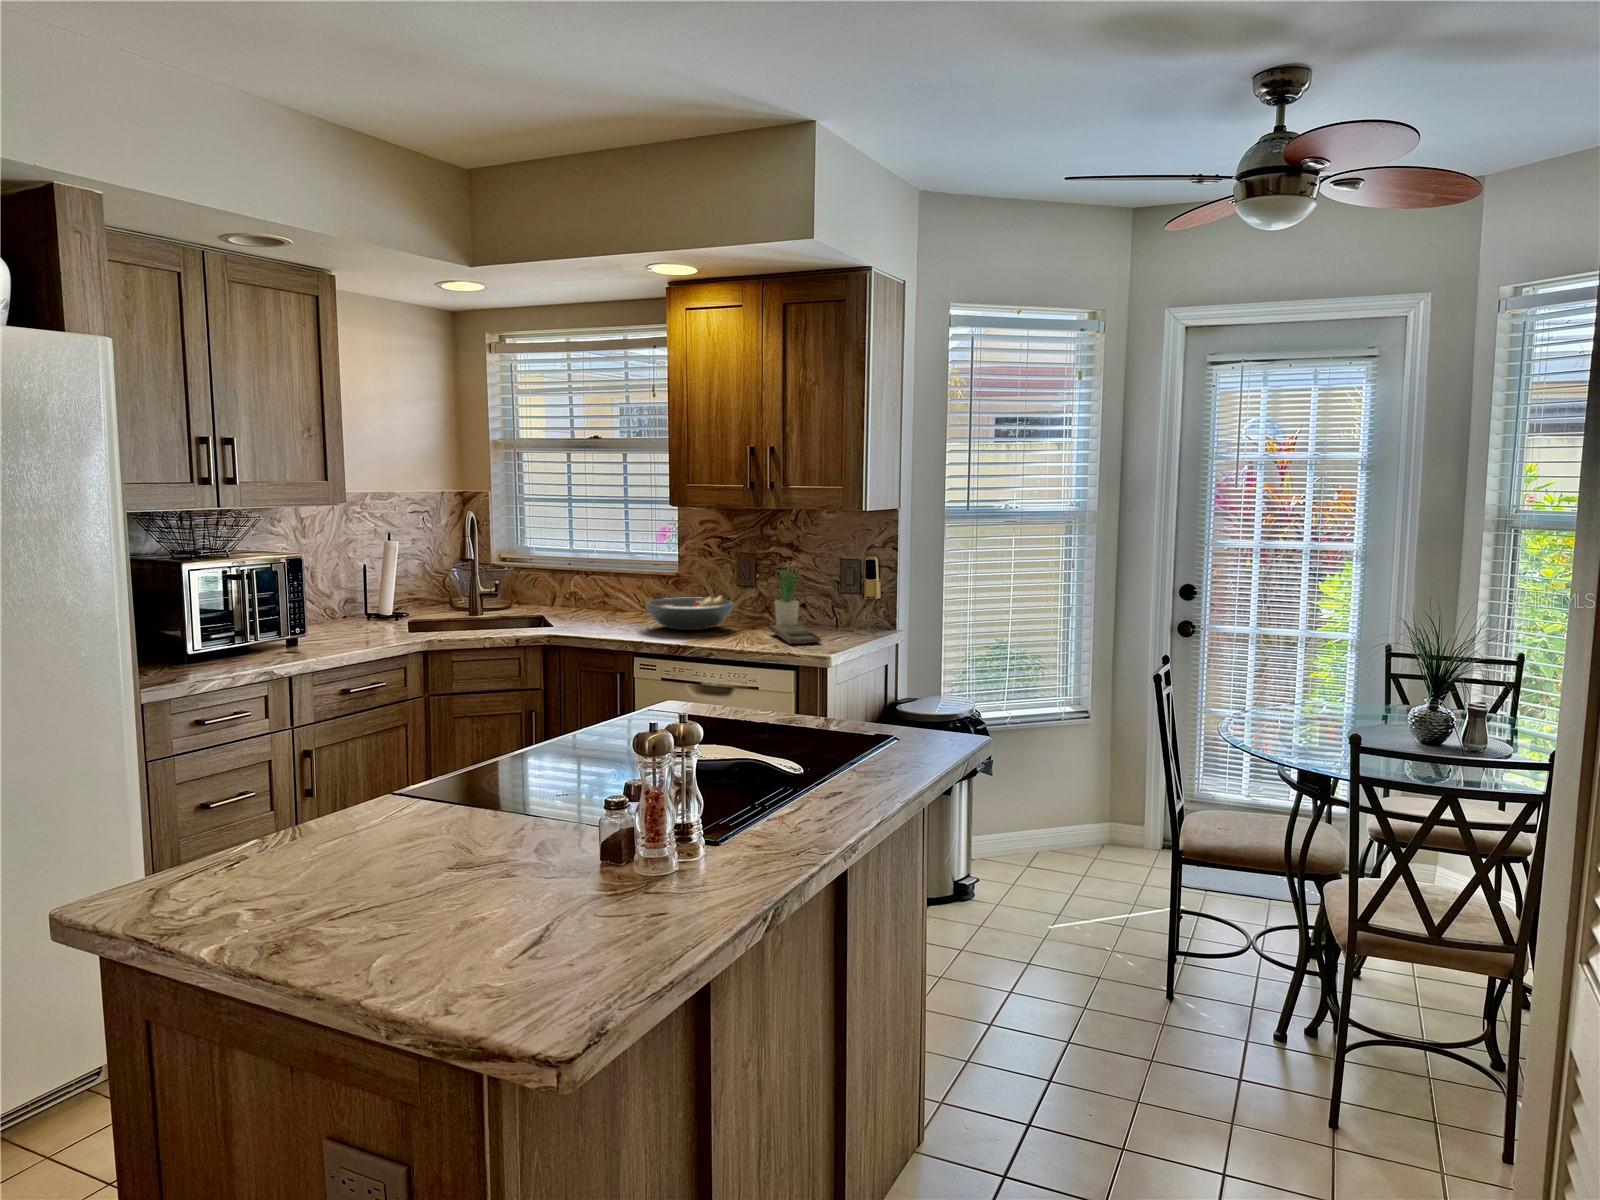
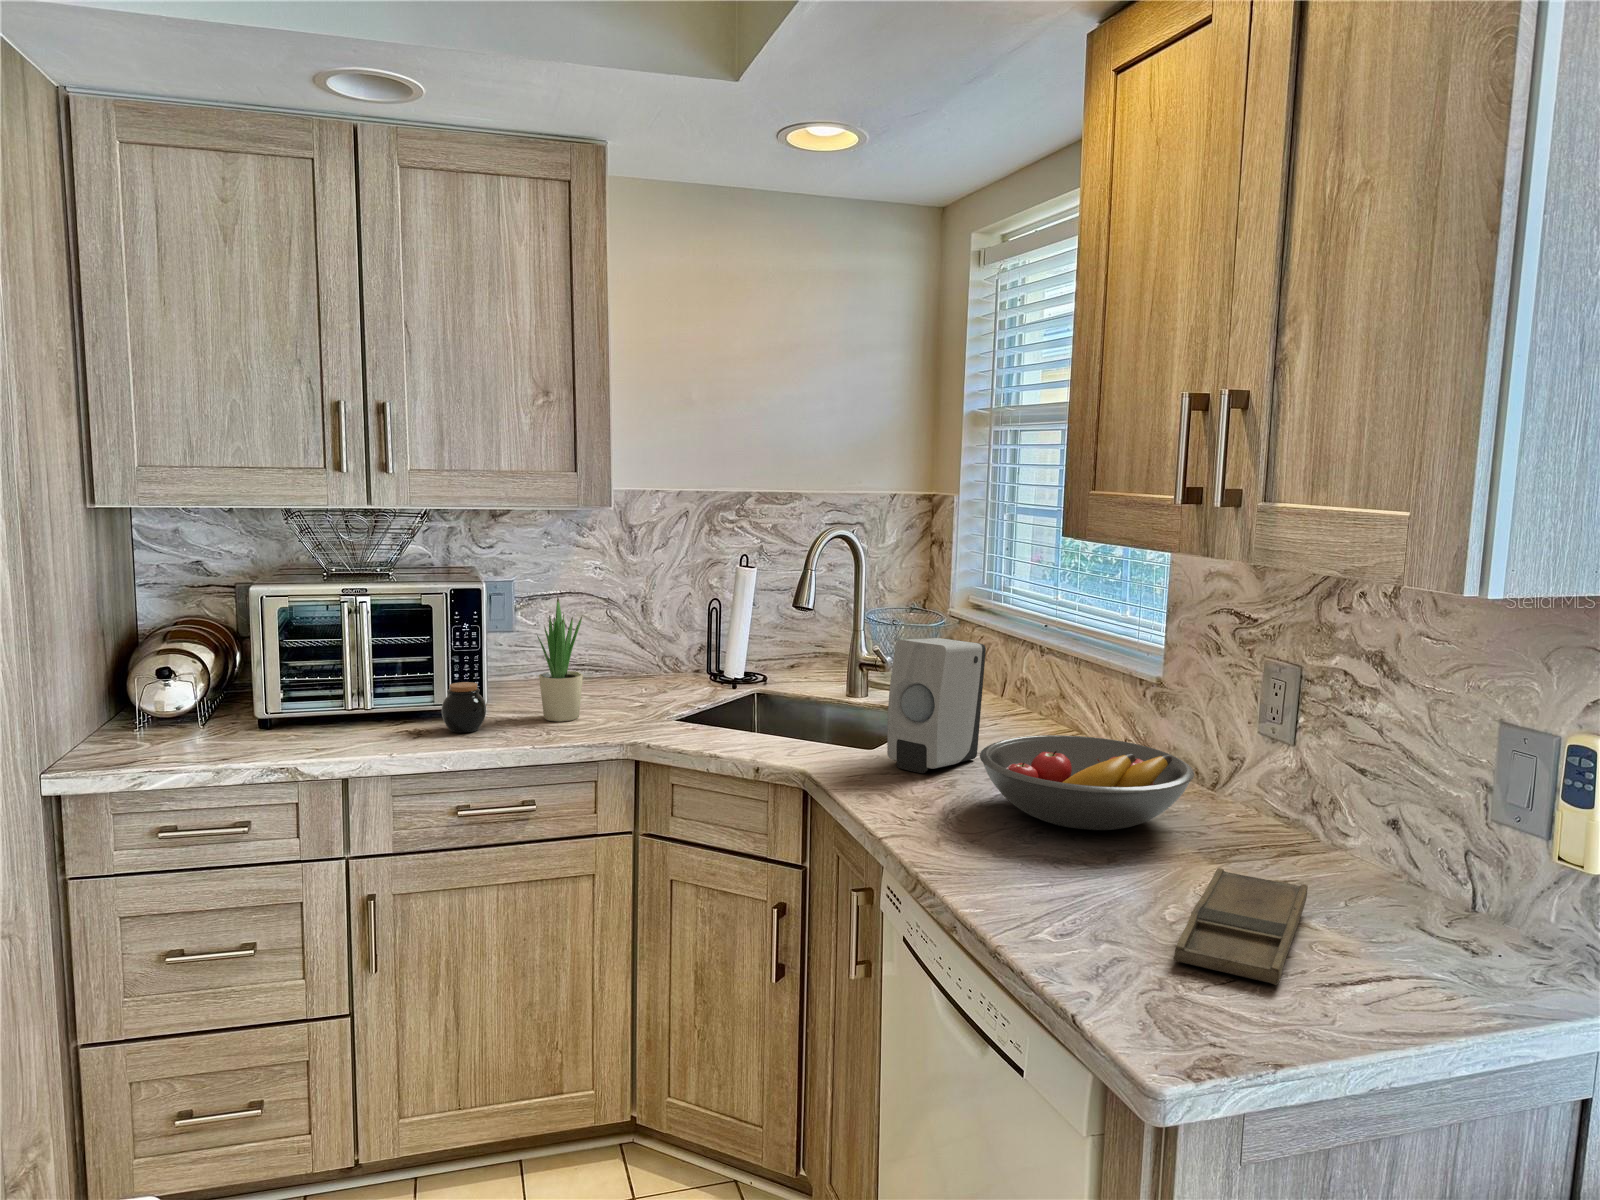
soap dispenser: none [576,563,608,628] -> present [887,638,986,773]
potted plant: present [774,566,800,625] -> present [537,597,583,721]
jar: none [297,619,328,651] -> present [442,682,486,733]

